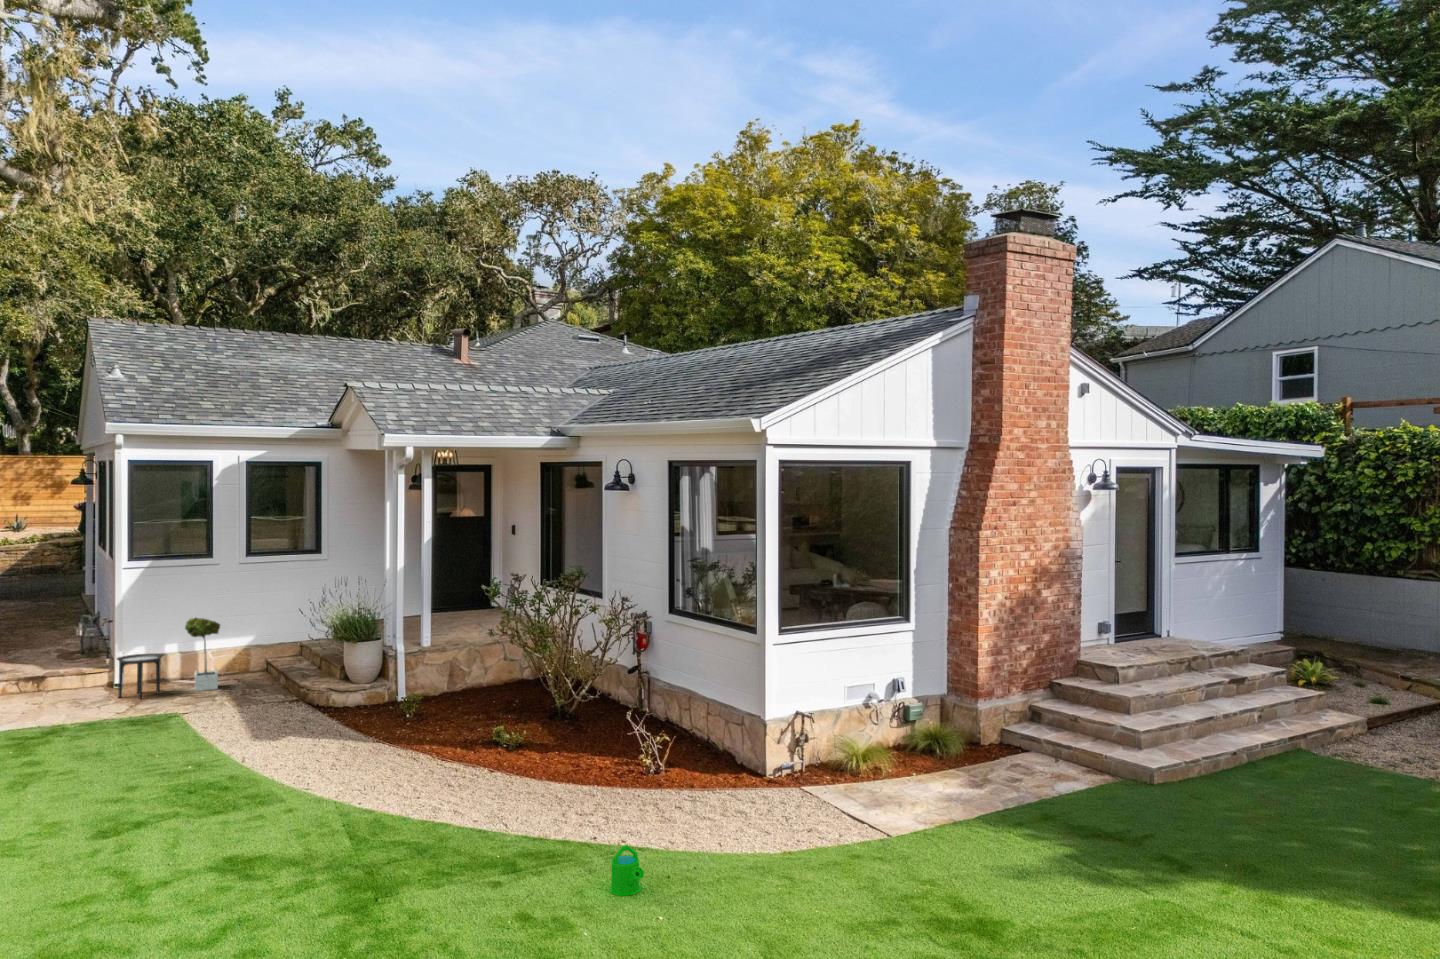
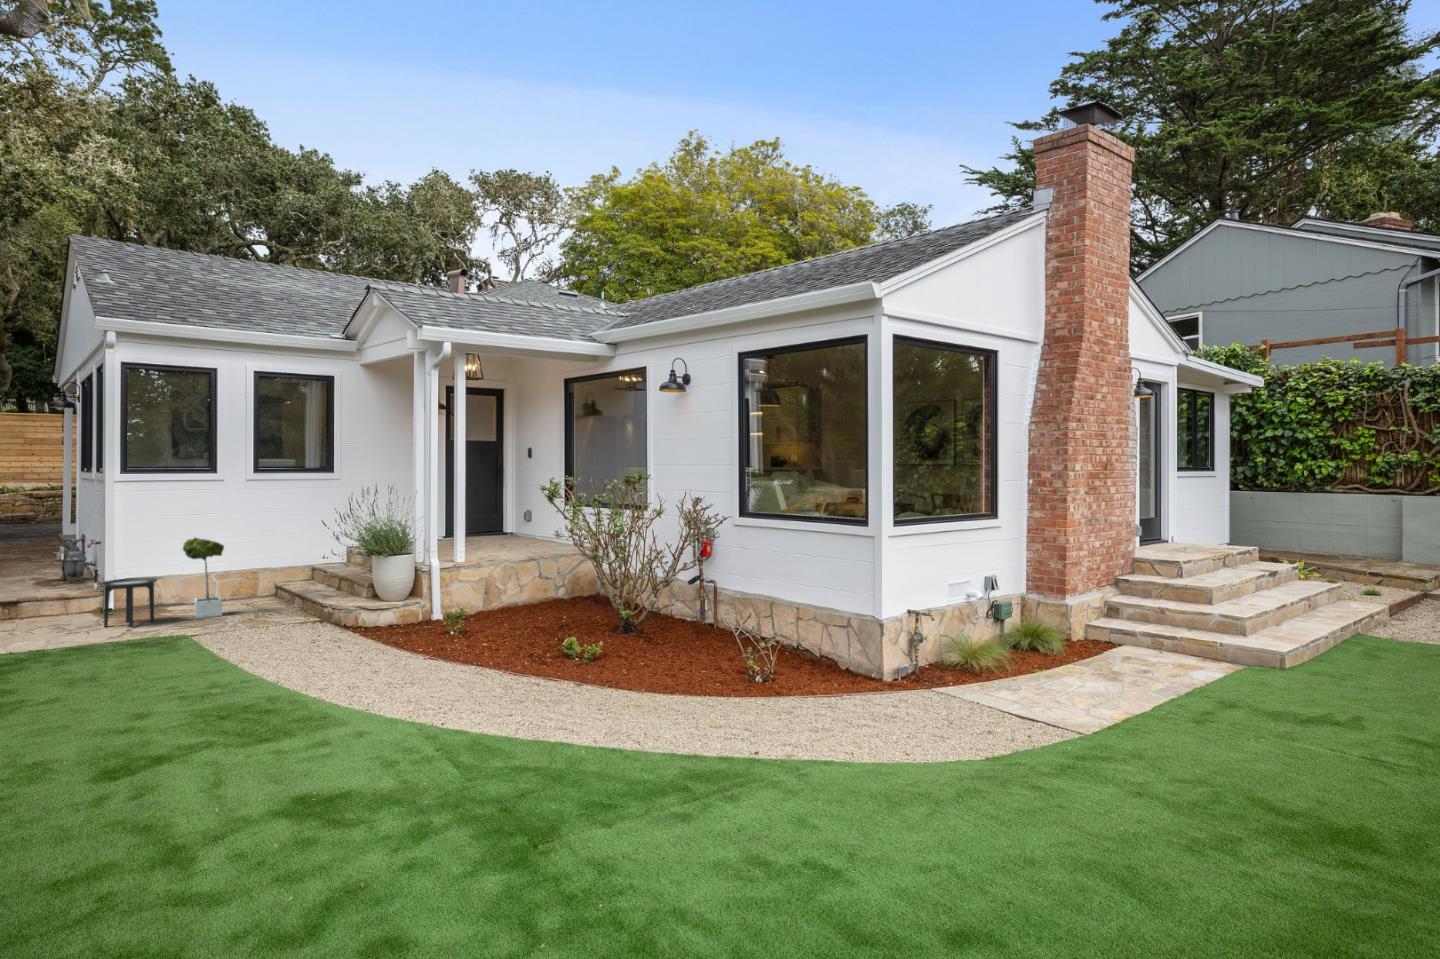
watering can: present [609,845,644,896] -> none [845,758,913,827]

